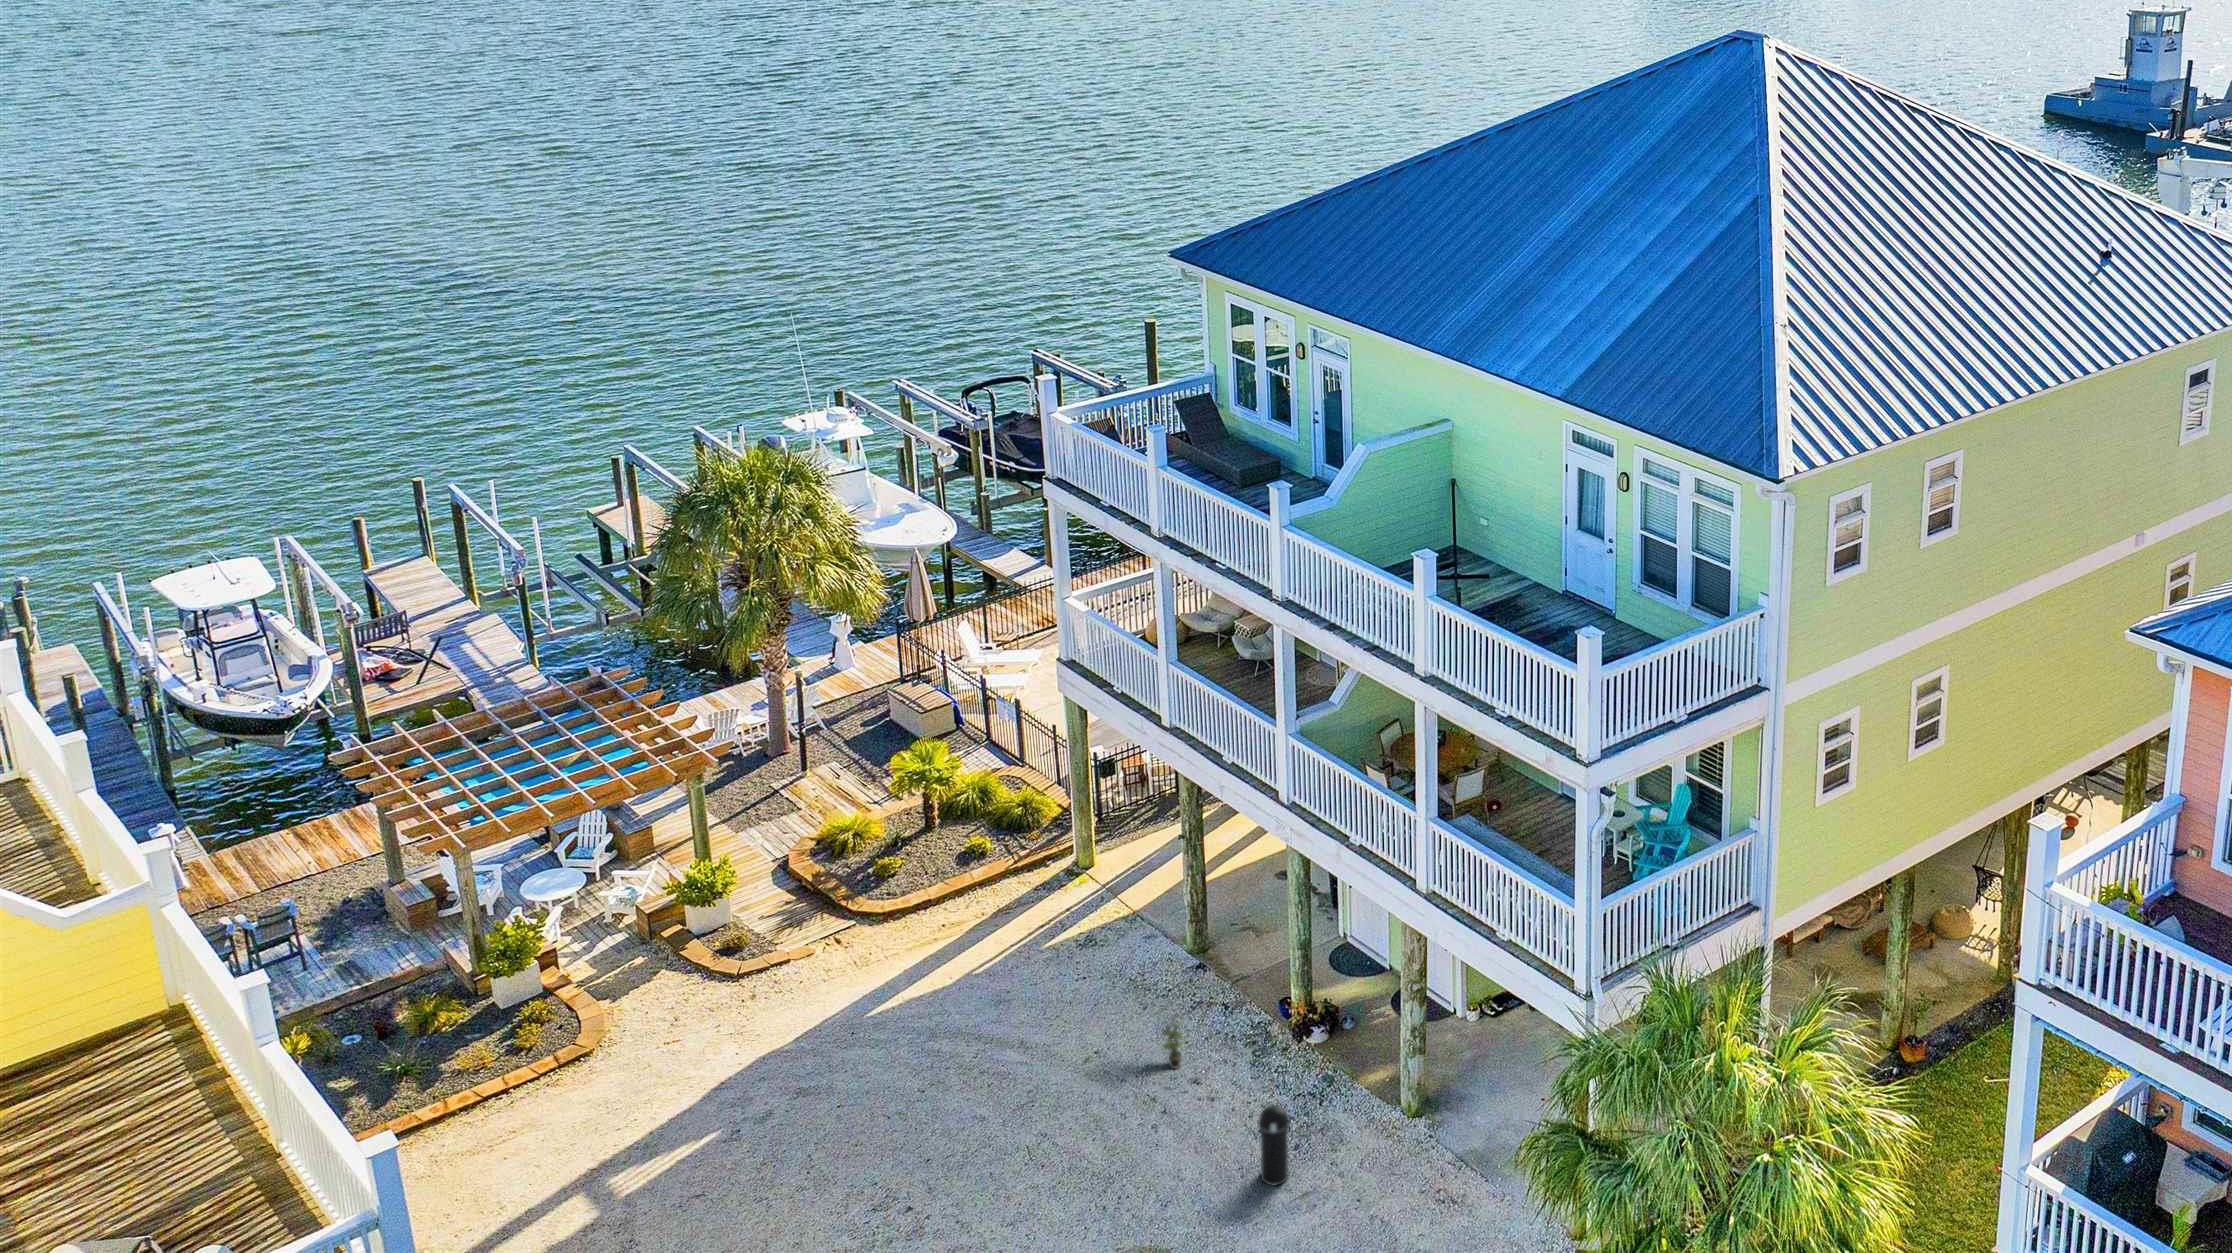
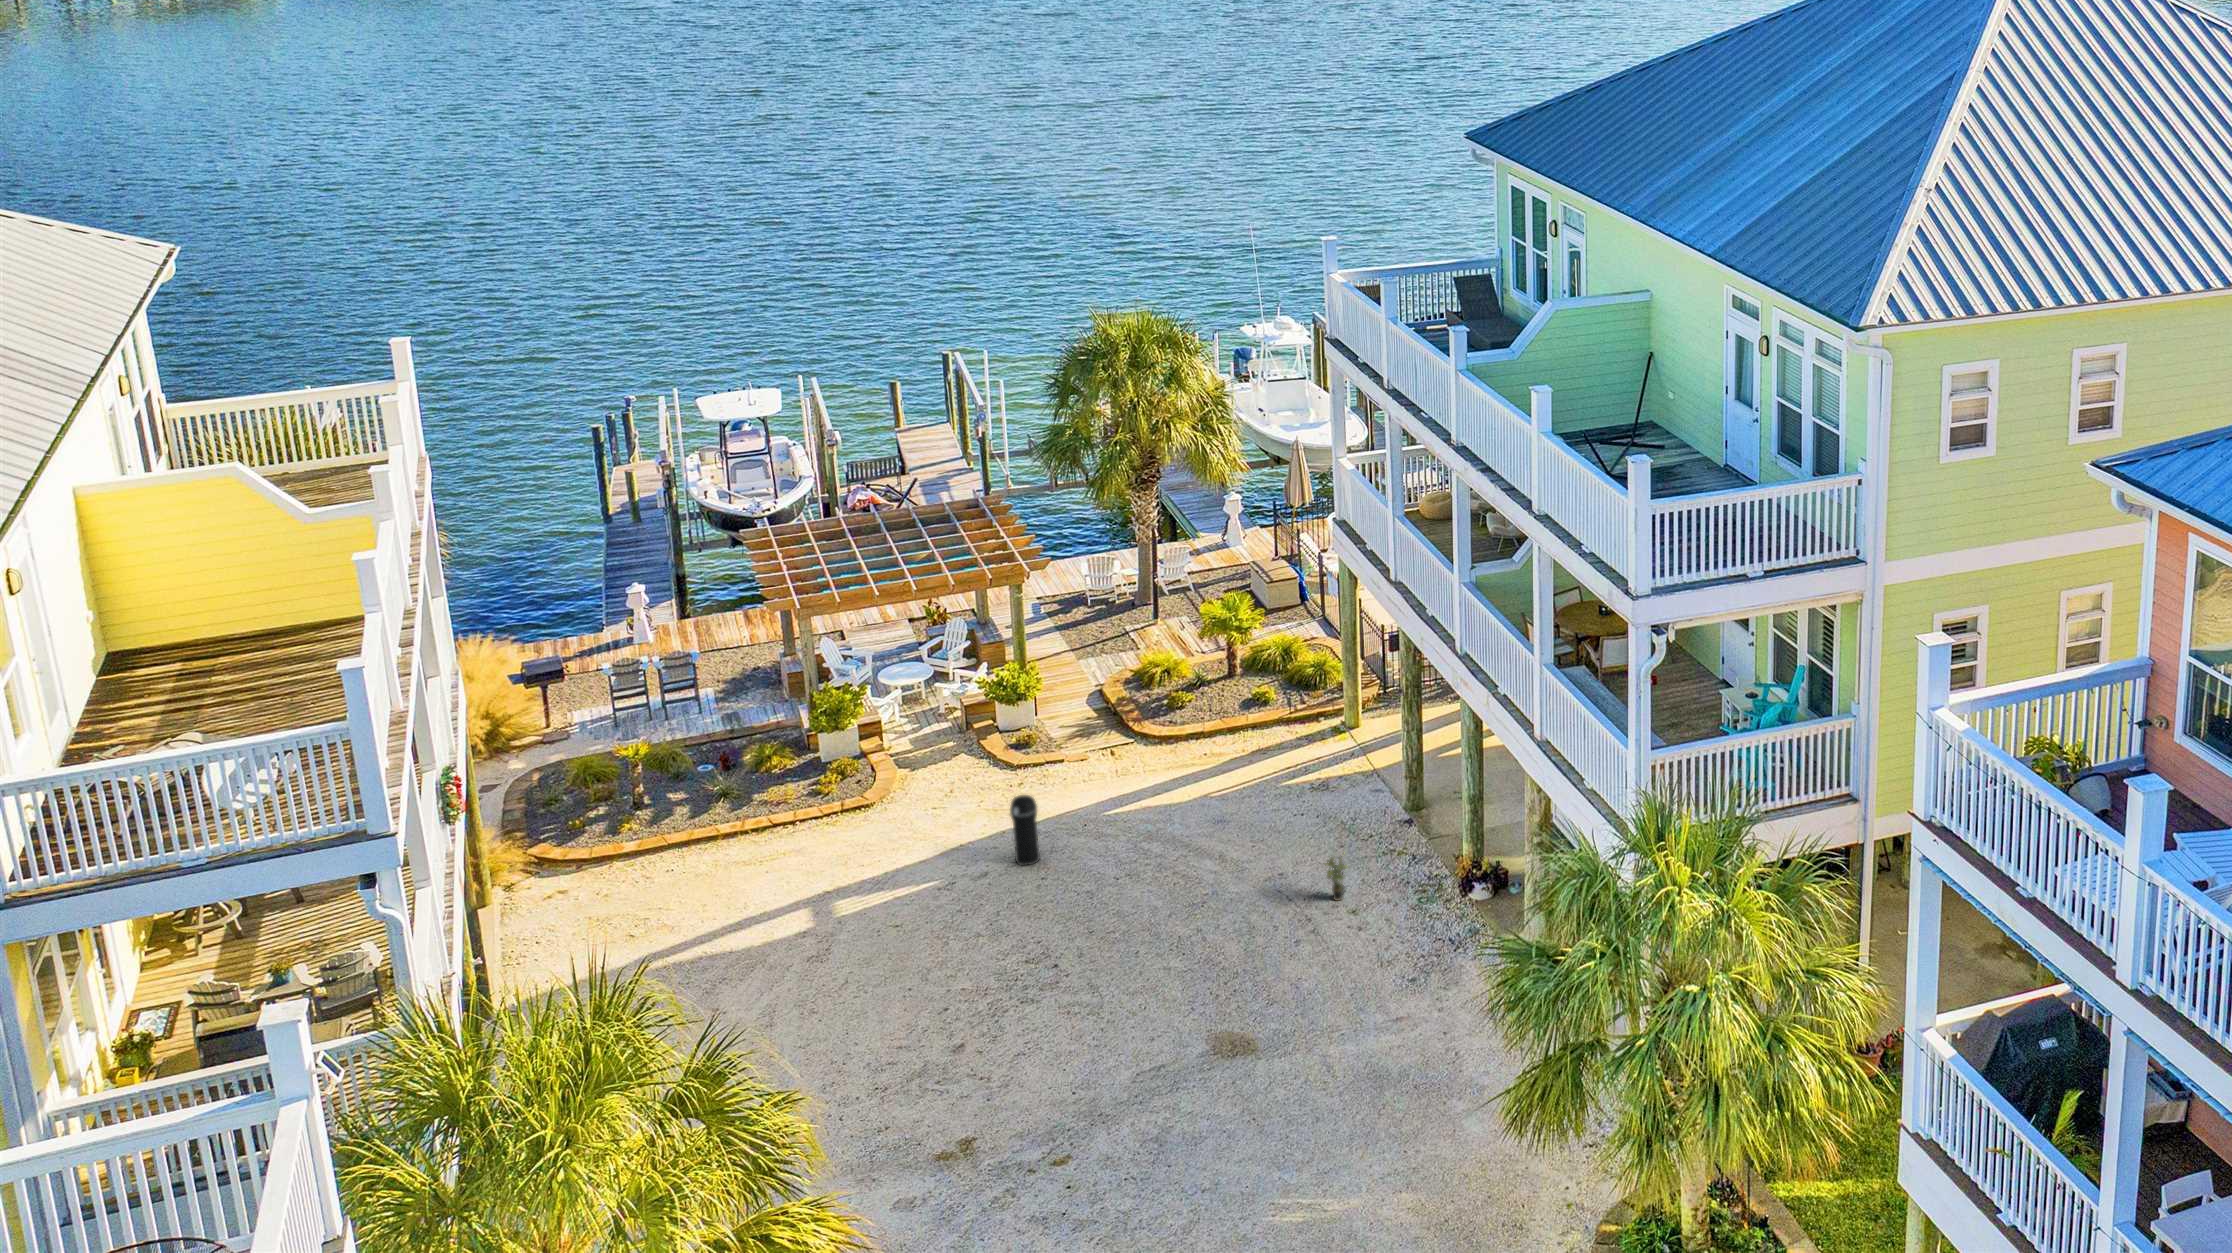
trash can: present [1258,1105,1290,1185] -> present [1010,795,1040,865]

